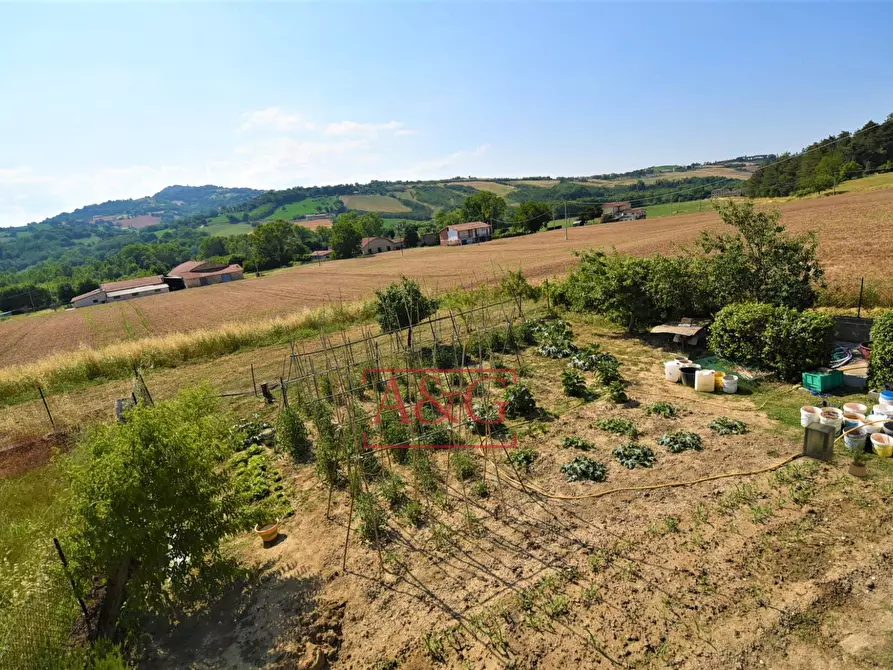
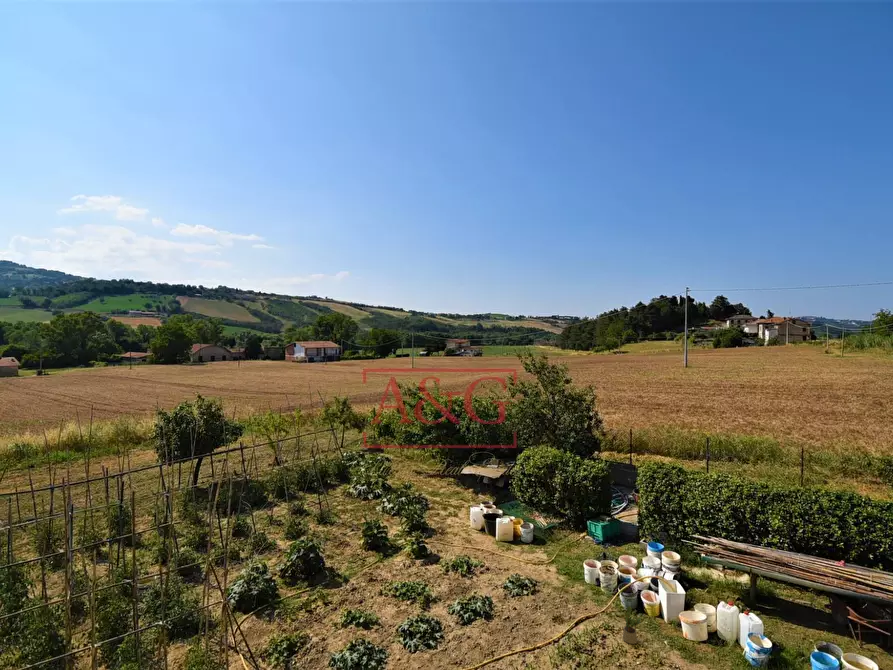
storage box: present [803,422,836,461] -> none [585,579,610,627]

